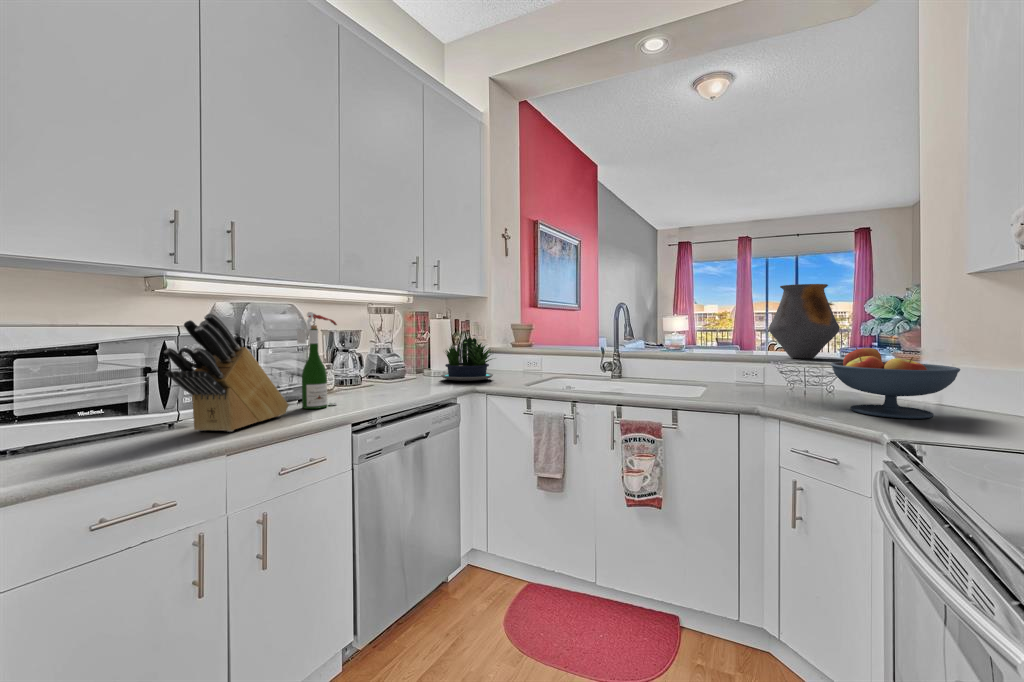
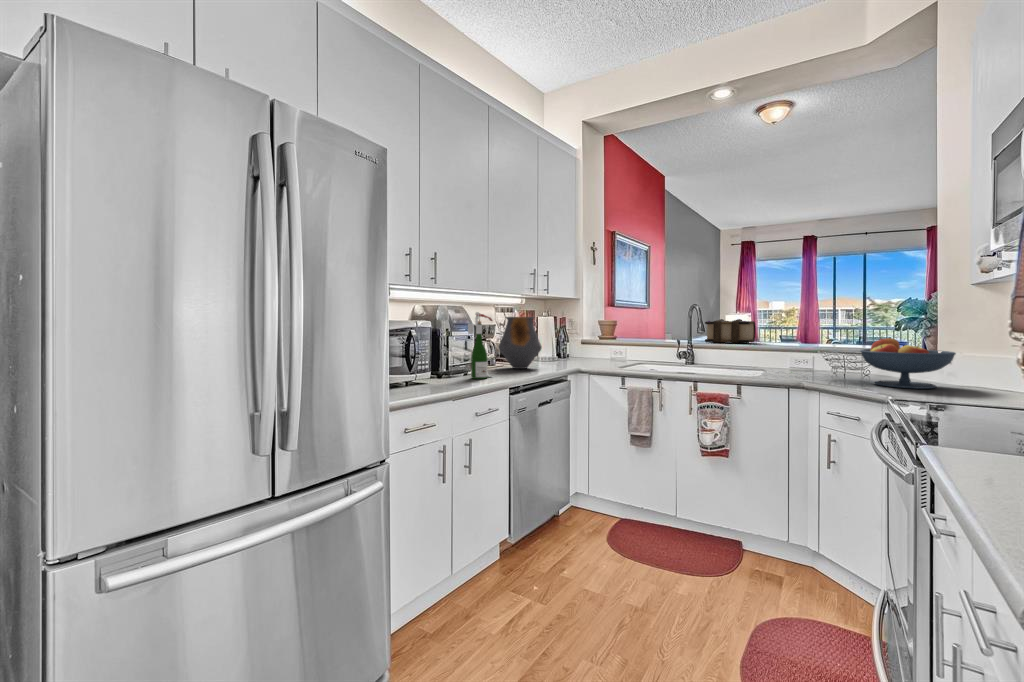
vase: present [769,284,839,359] -> present [498,317,542,369]
knife block: present [164,313,288,432] -> none [415,313,469,388]
book: none [634,322,694,352] -> present [705,319,755,343]
potted plant: present [441,338,493,381] -> none [549,331,598,364]

